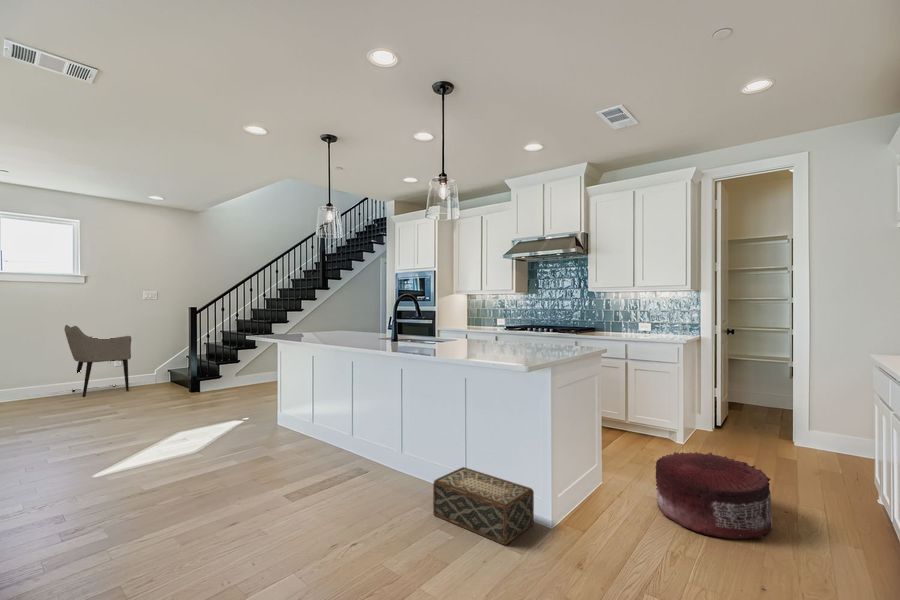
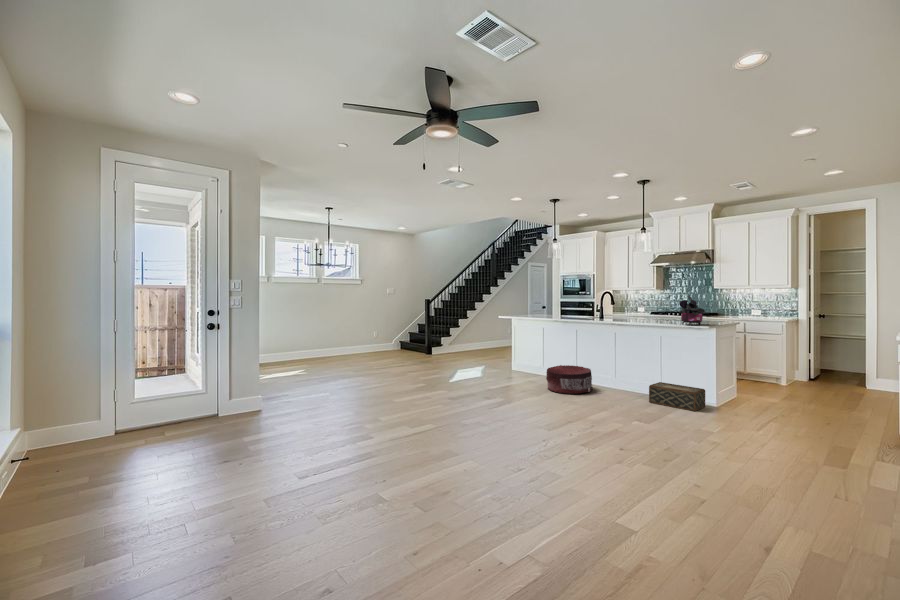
potted plant: none [497,300,545,356] -> present [679,296,705,325]
armchair: present [64,325,131,397] -> none [354,311,391,355]
pouf: present [656,452,773,539] -> present [546,365,593,394]

